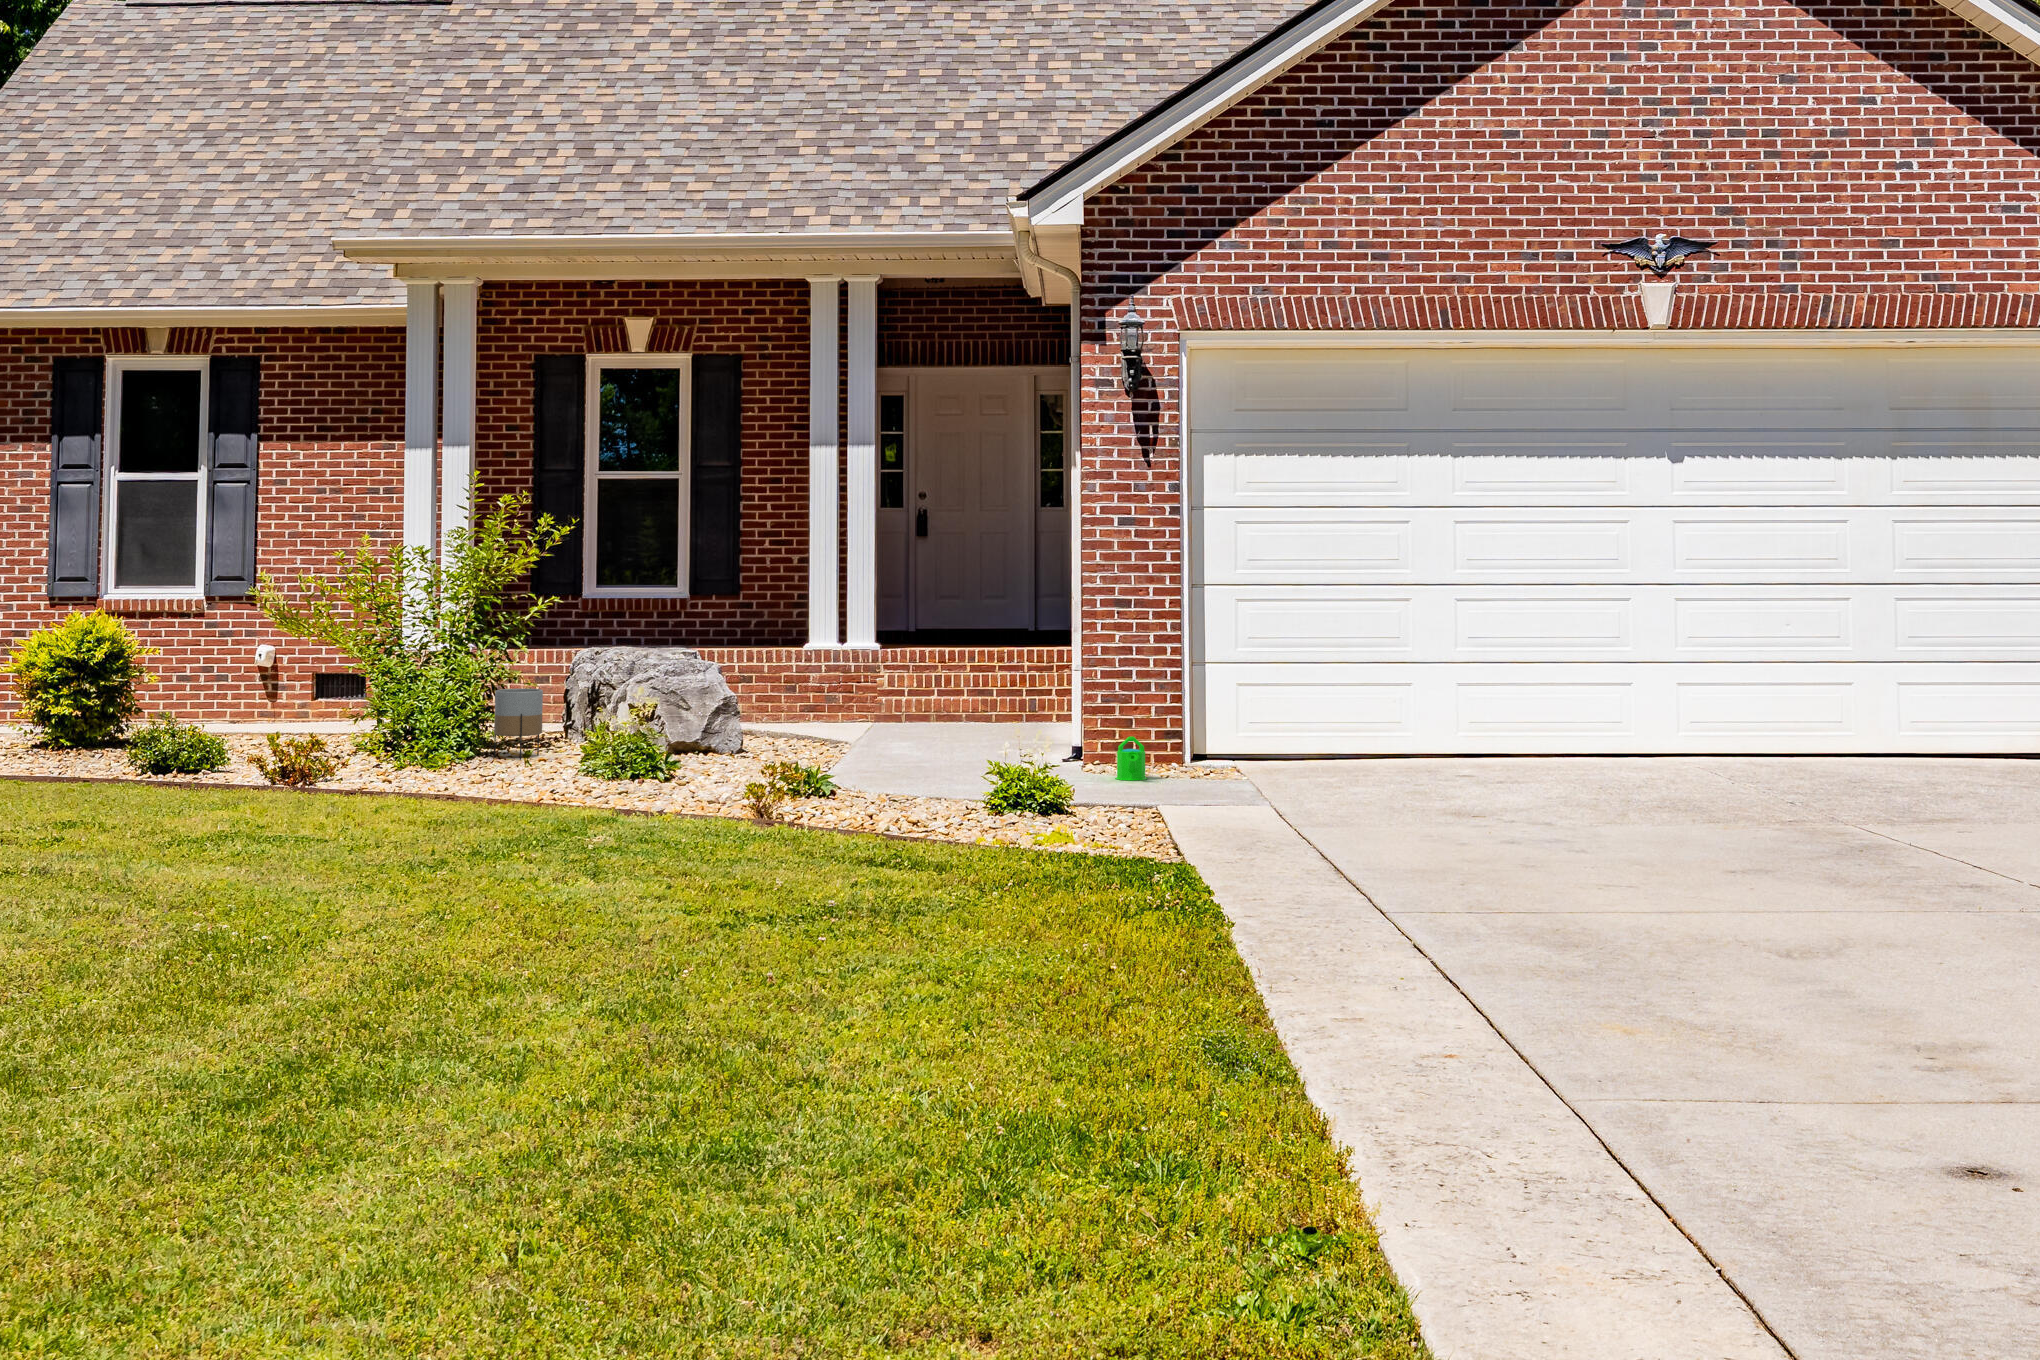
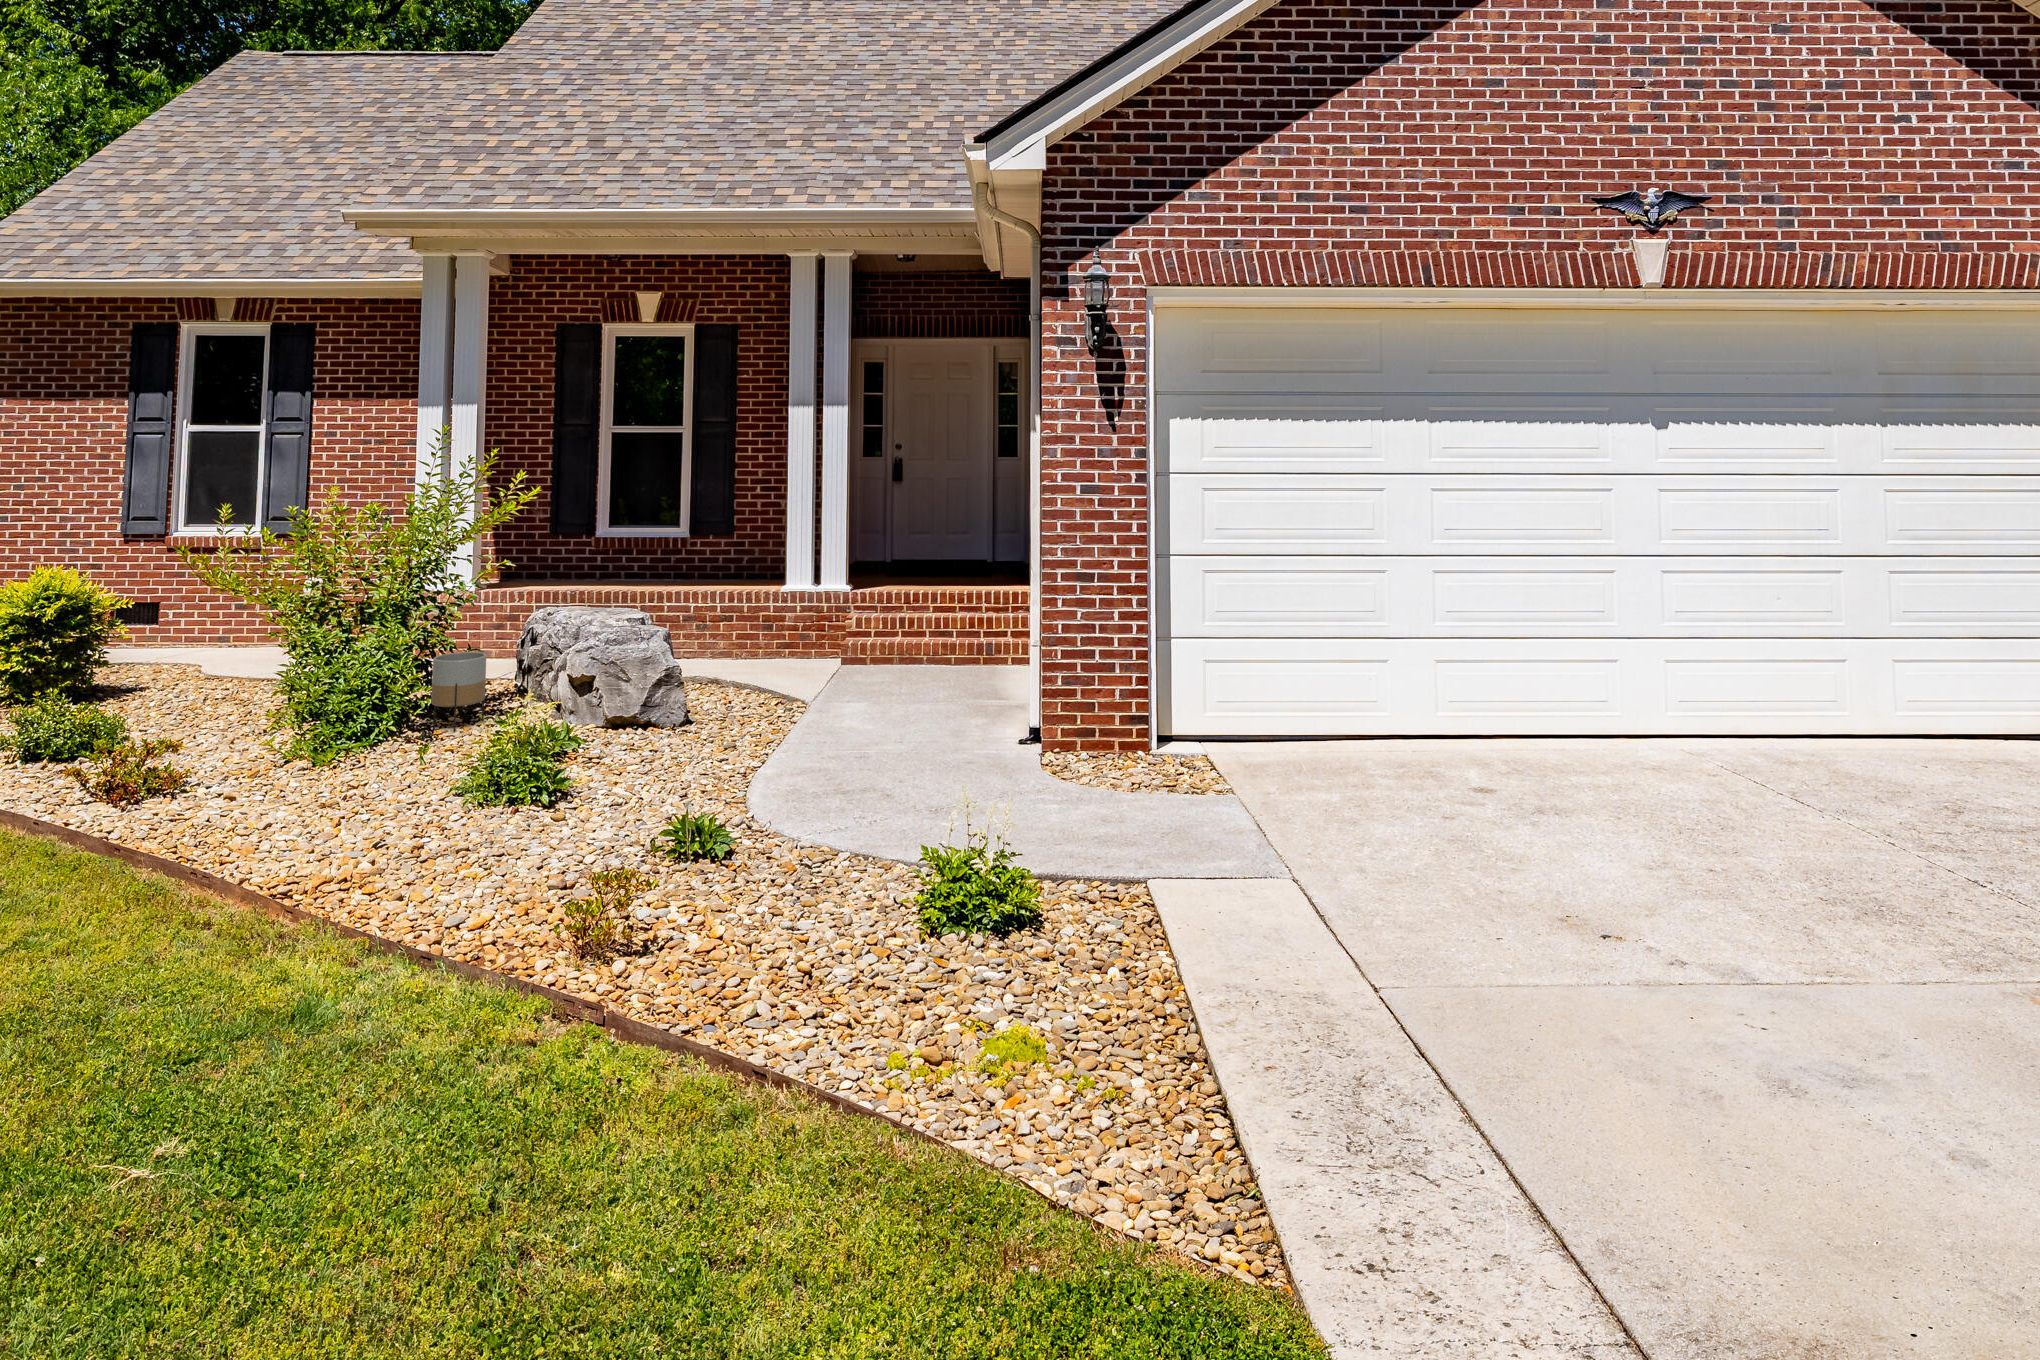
watering can: present [1115,736,1147,781] -> none [1076,731,1113,784]

